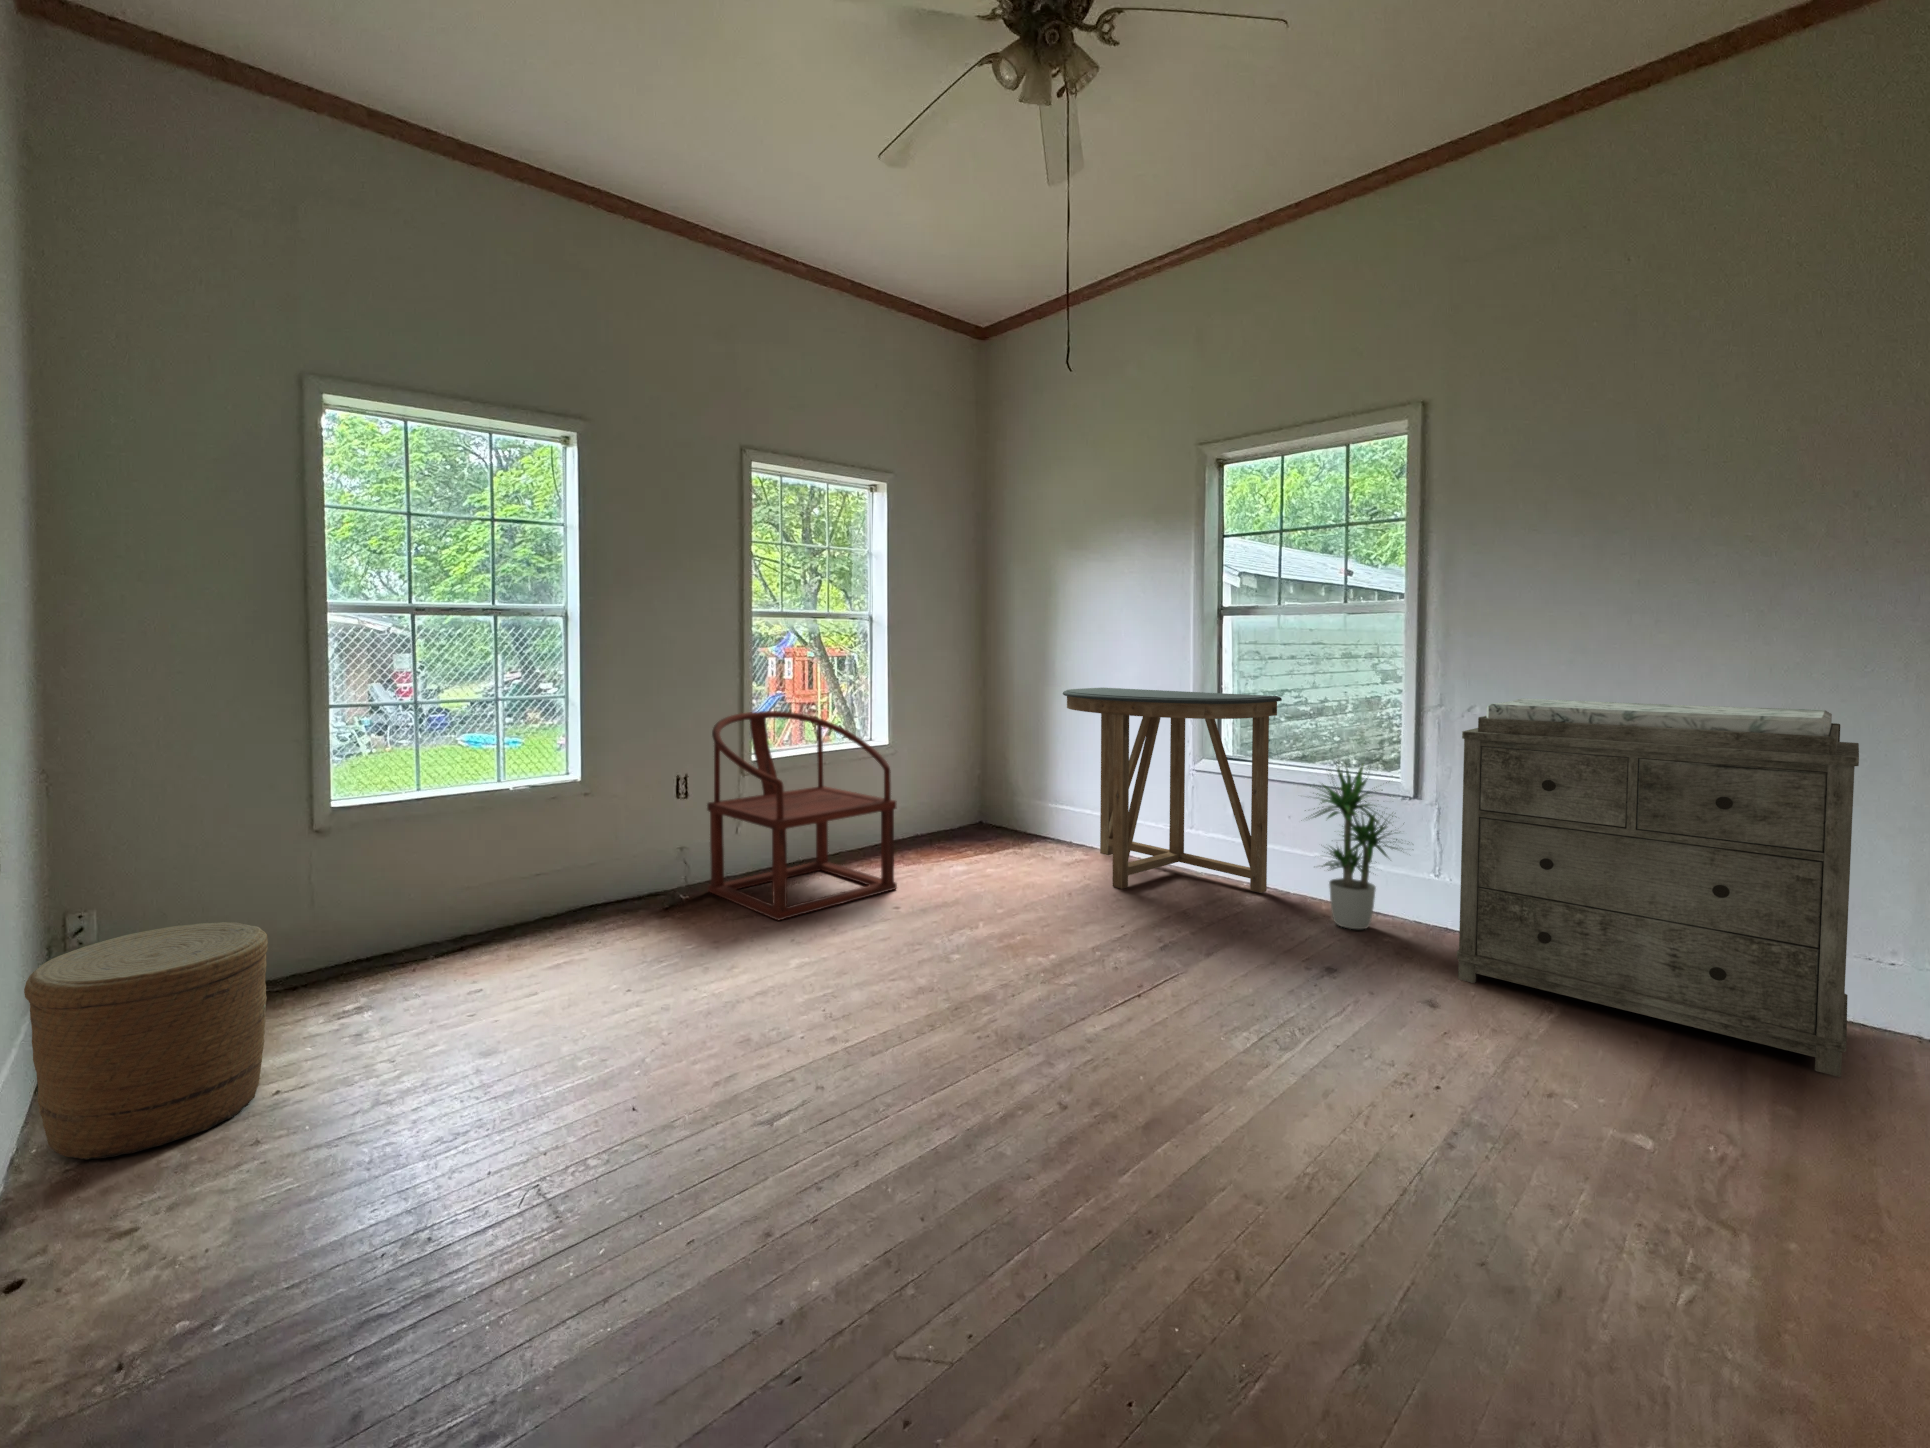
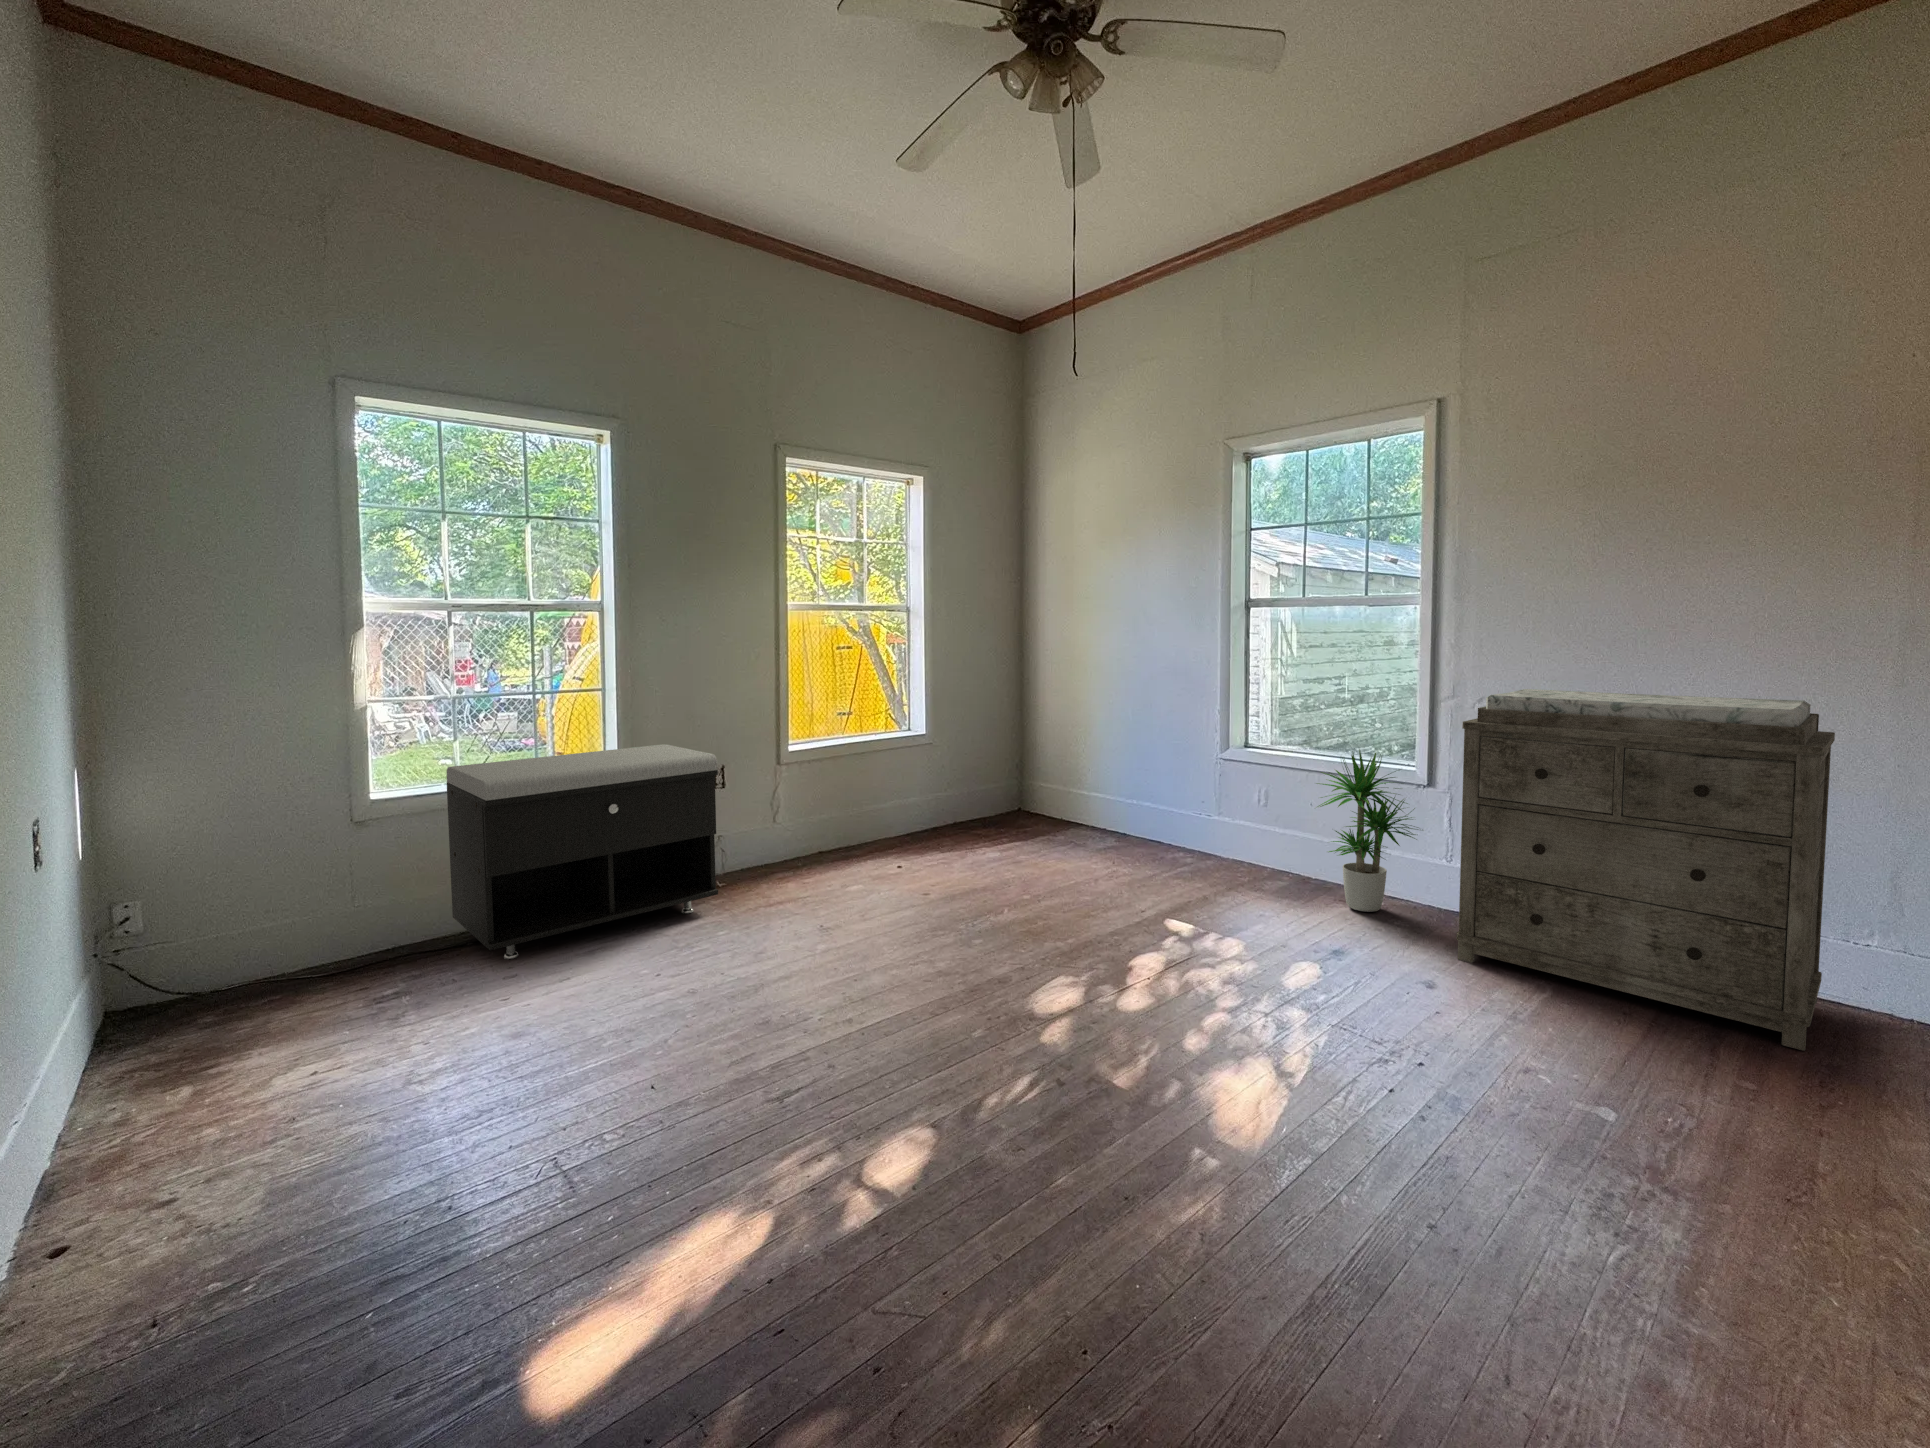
console table: present [1063,688,1282,893] -> none [1093,677,1301,877]
armchair: present [707,711,897,920] -> none [744,702,929,906]
storage bench: none [407,753,685,975] -> present [447,744,718,959]
woven basket: present [24,922,268,1159] -> none [67,911,304,1136]

